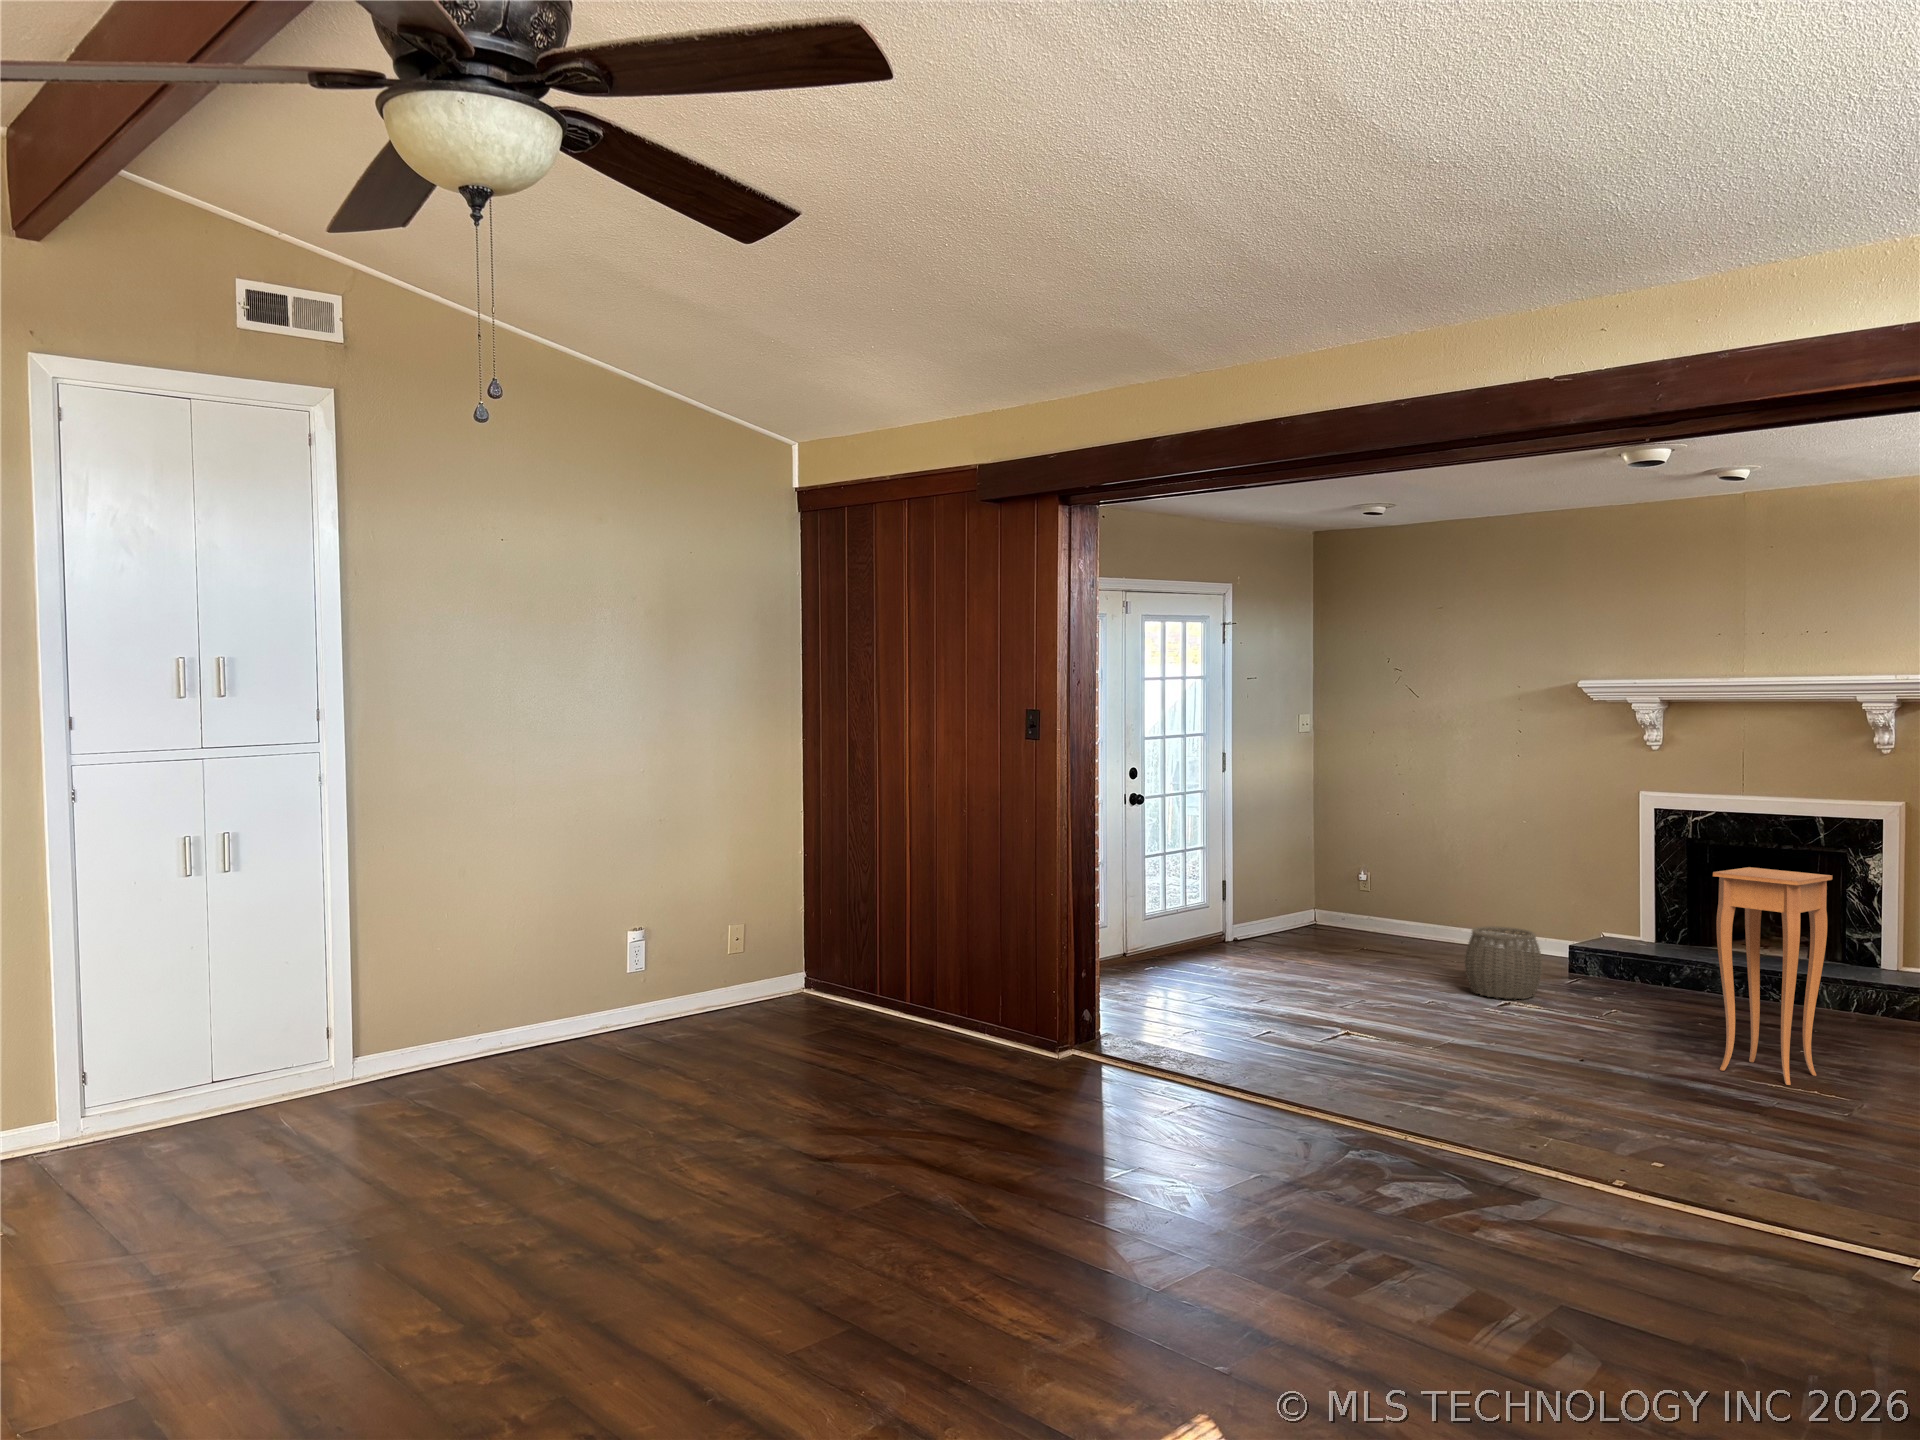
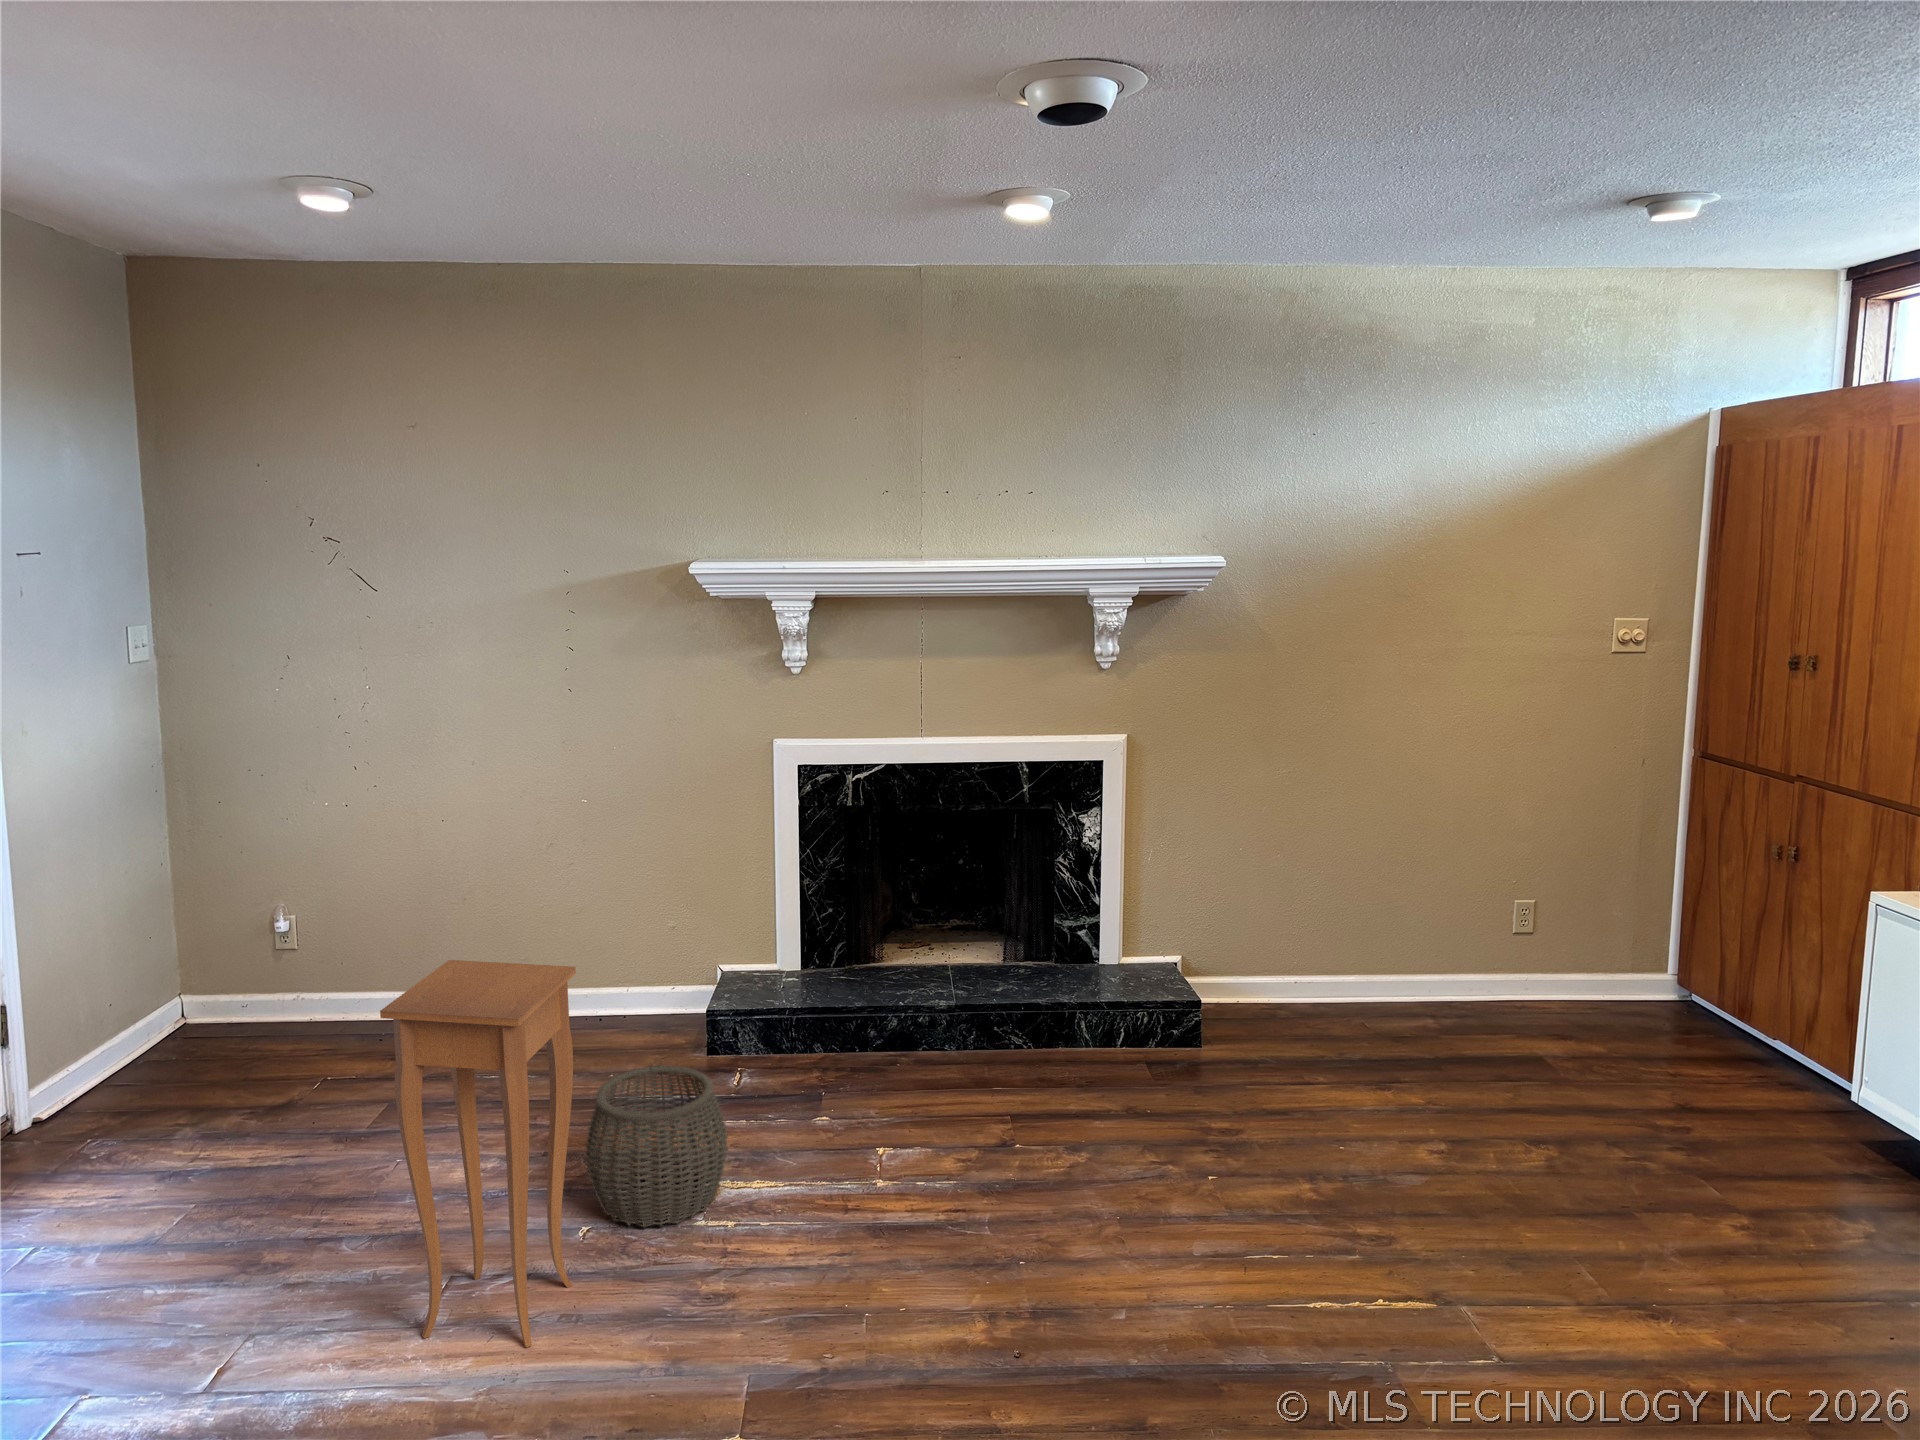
side table: present [1713,867,1832,1085] -> present [380,960,576,1347]

